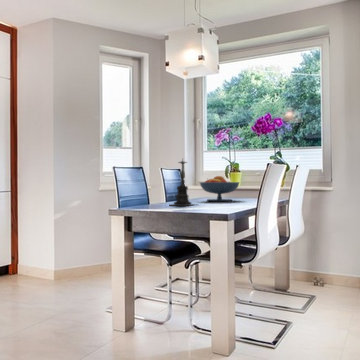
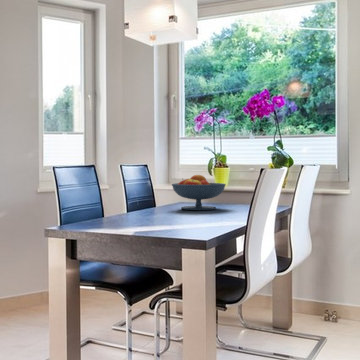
candle holder: present [172,160,194,206] -> none [122,148,170,220]

